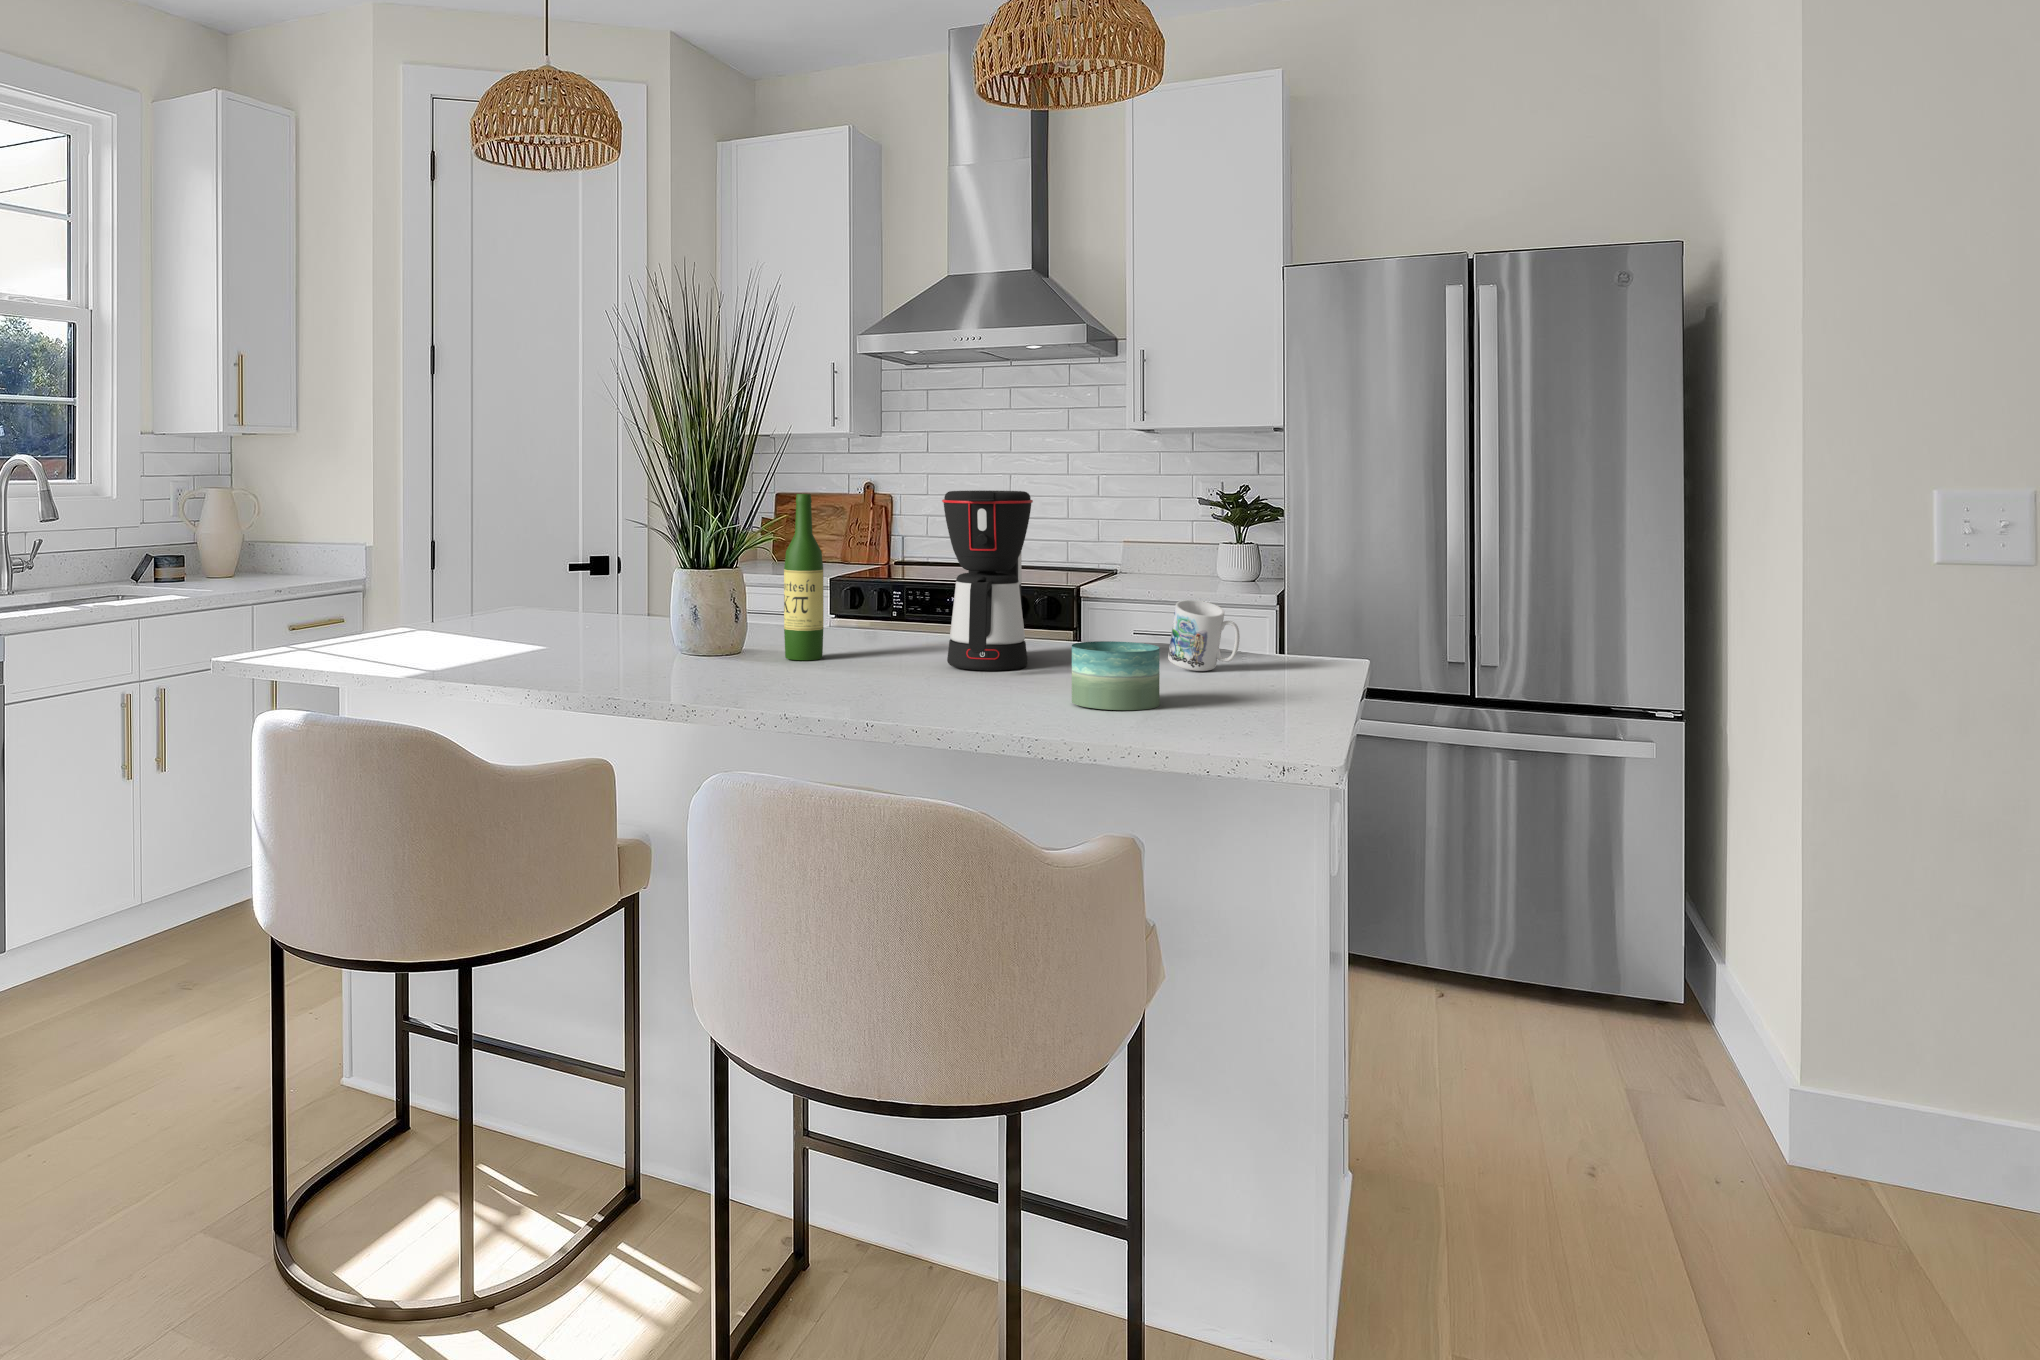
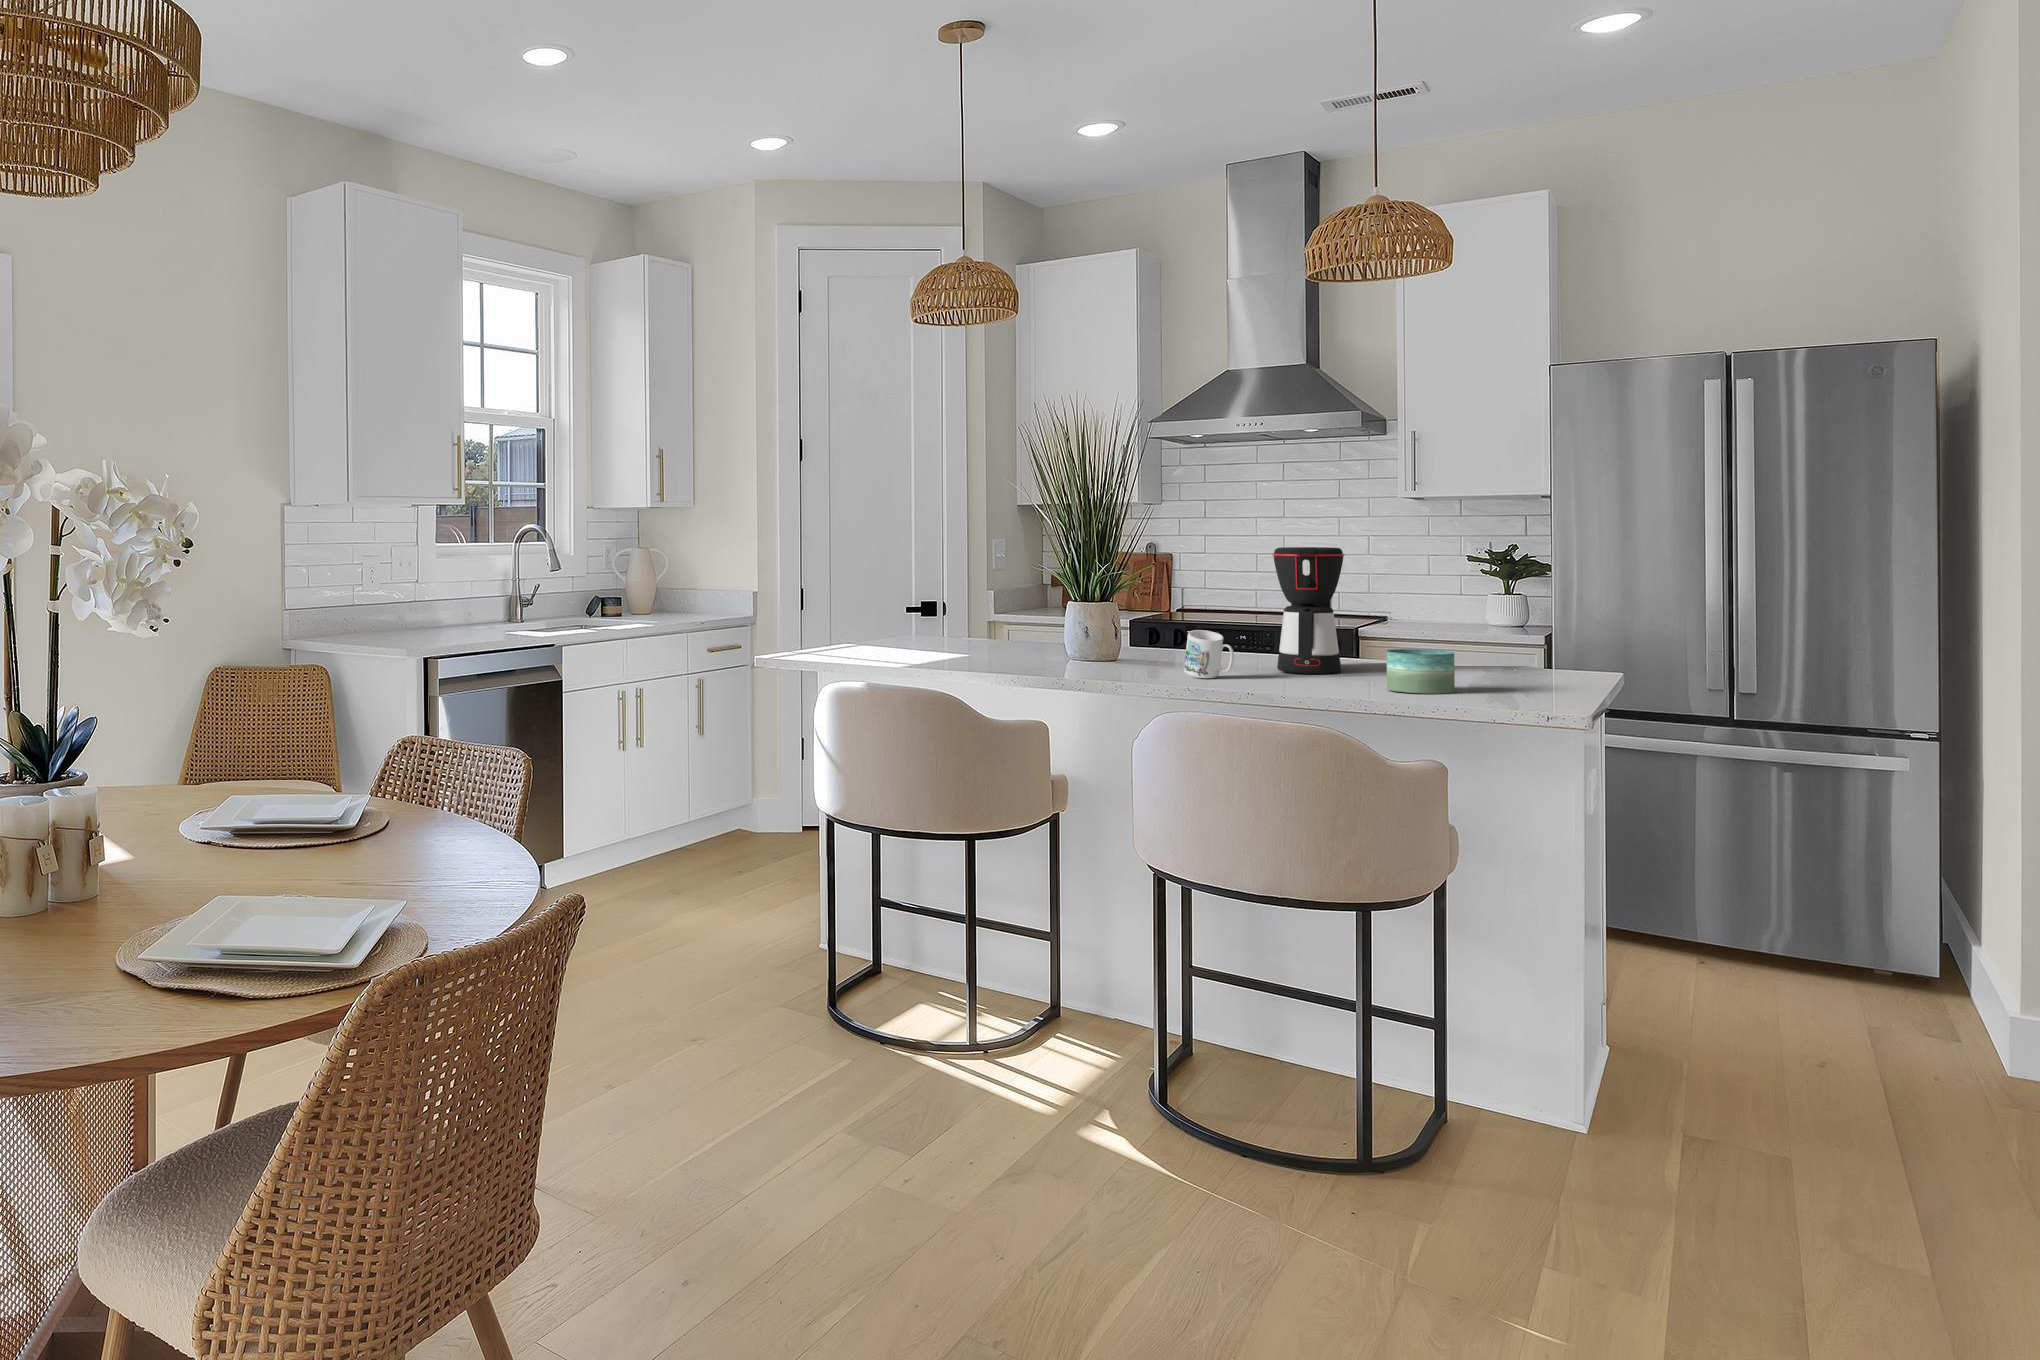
wine bottle: present [784,494,824,660] -> none [1145,550,1175,668]
mug: present [1168,600,1240,671] -> present [1184,630,1234,678]

